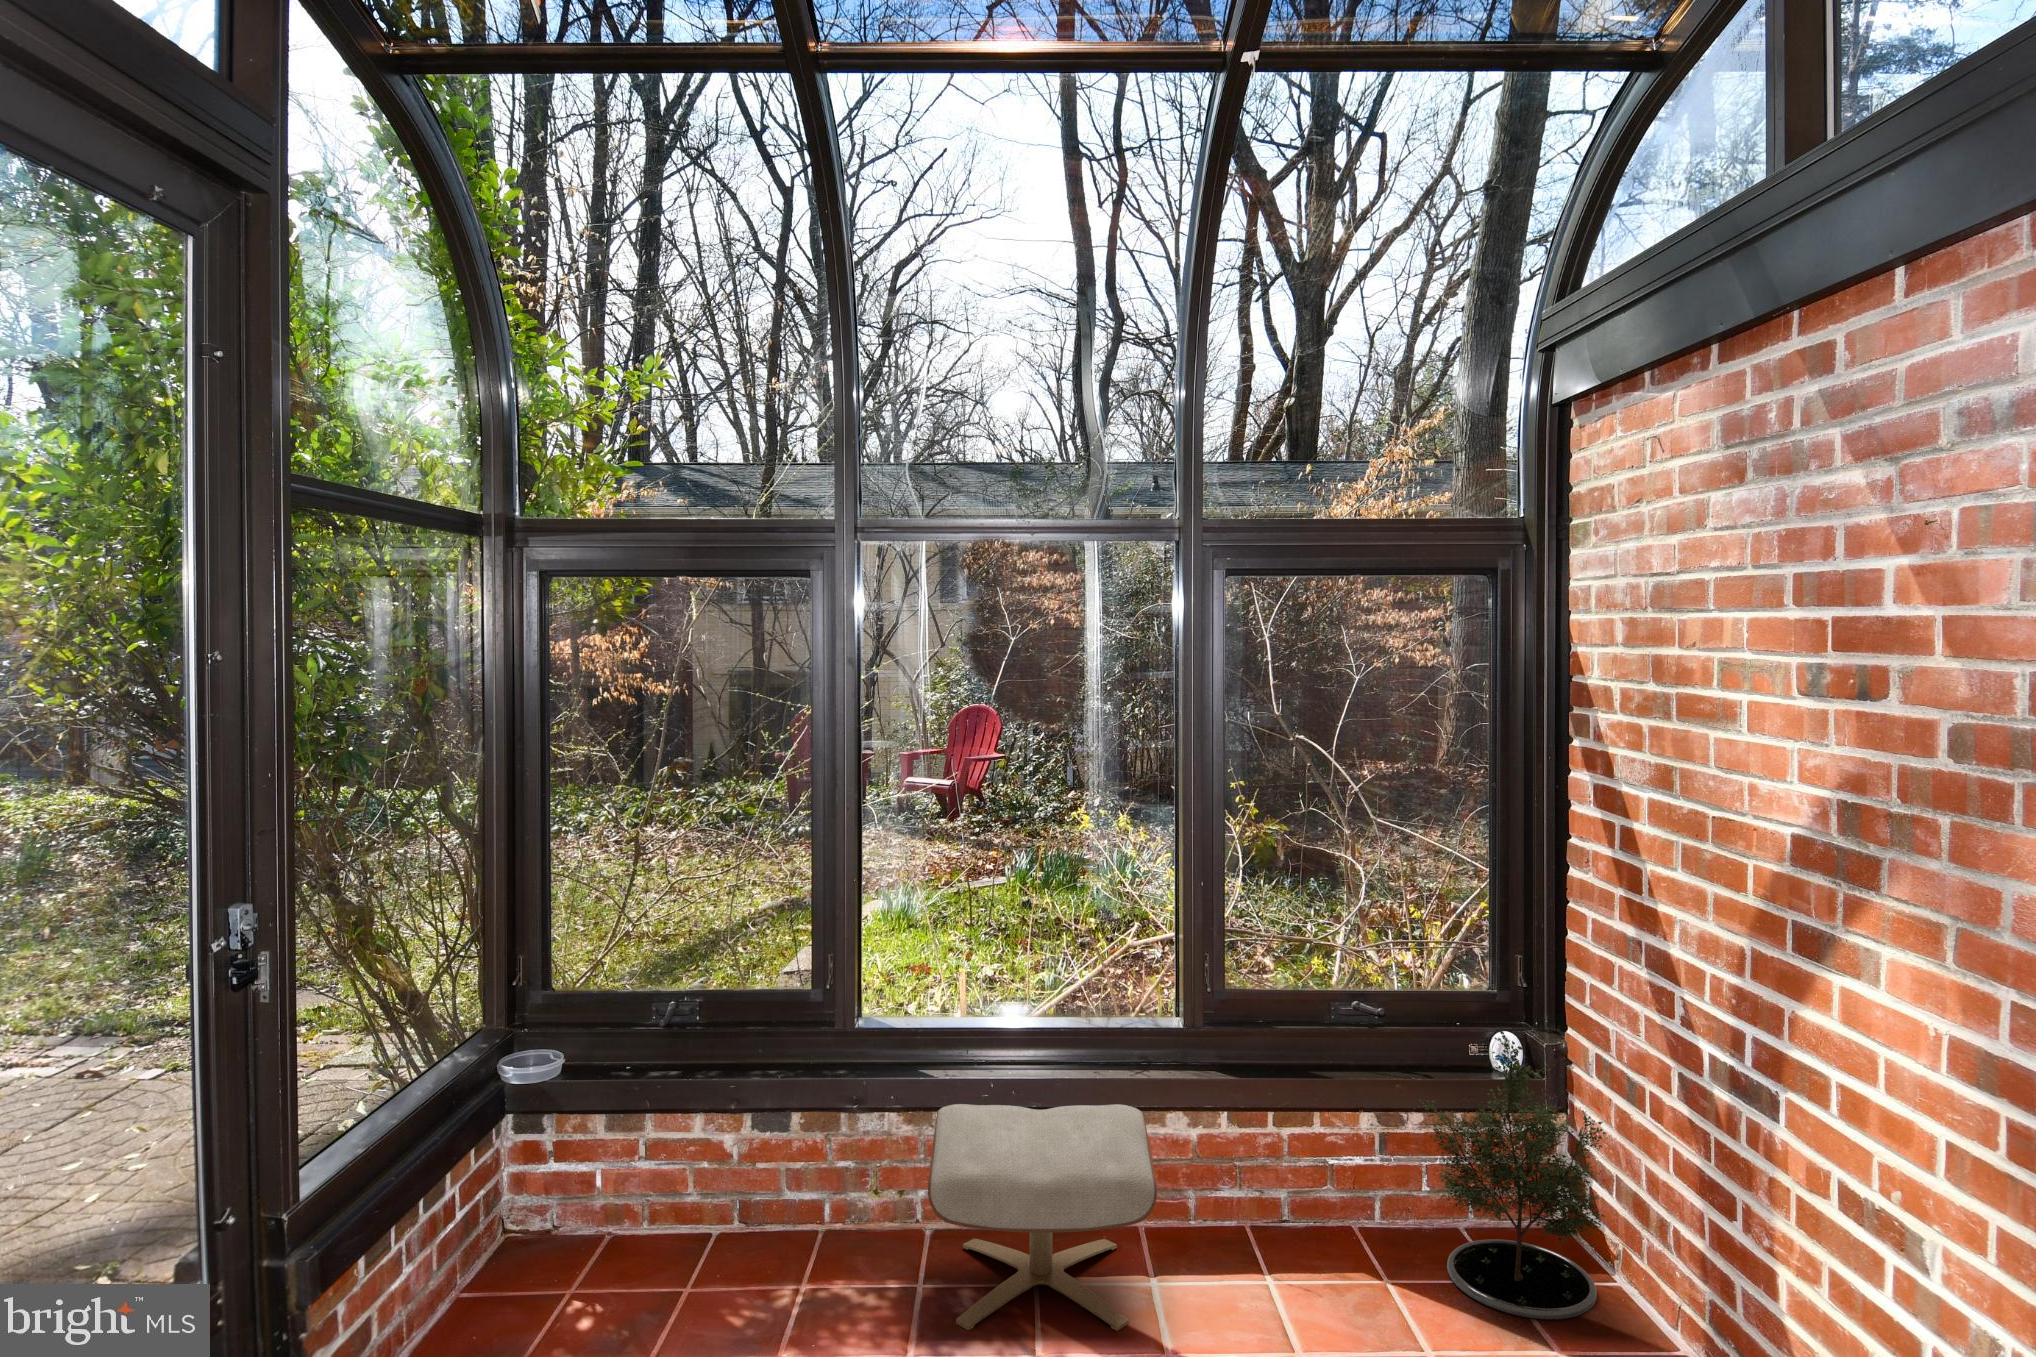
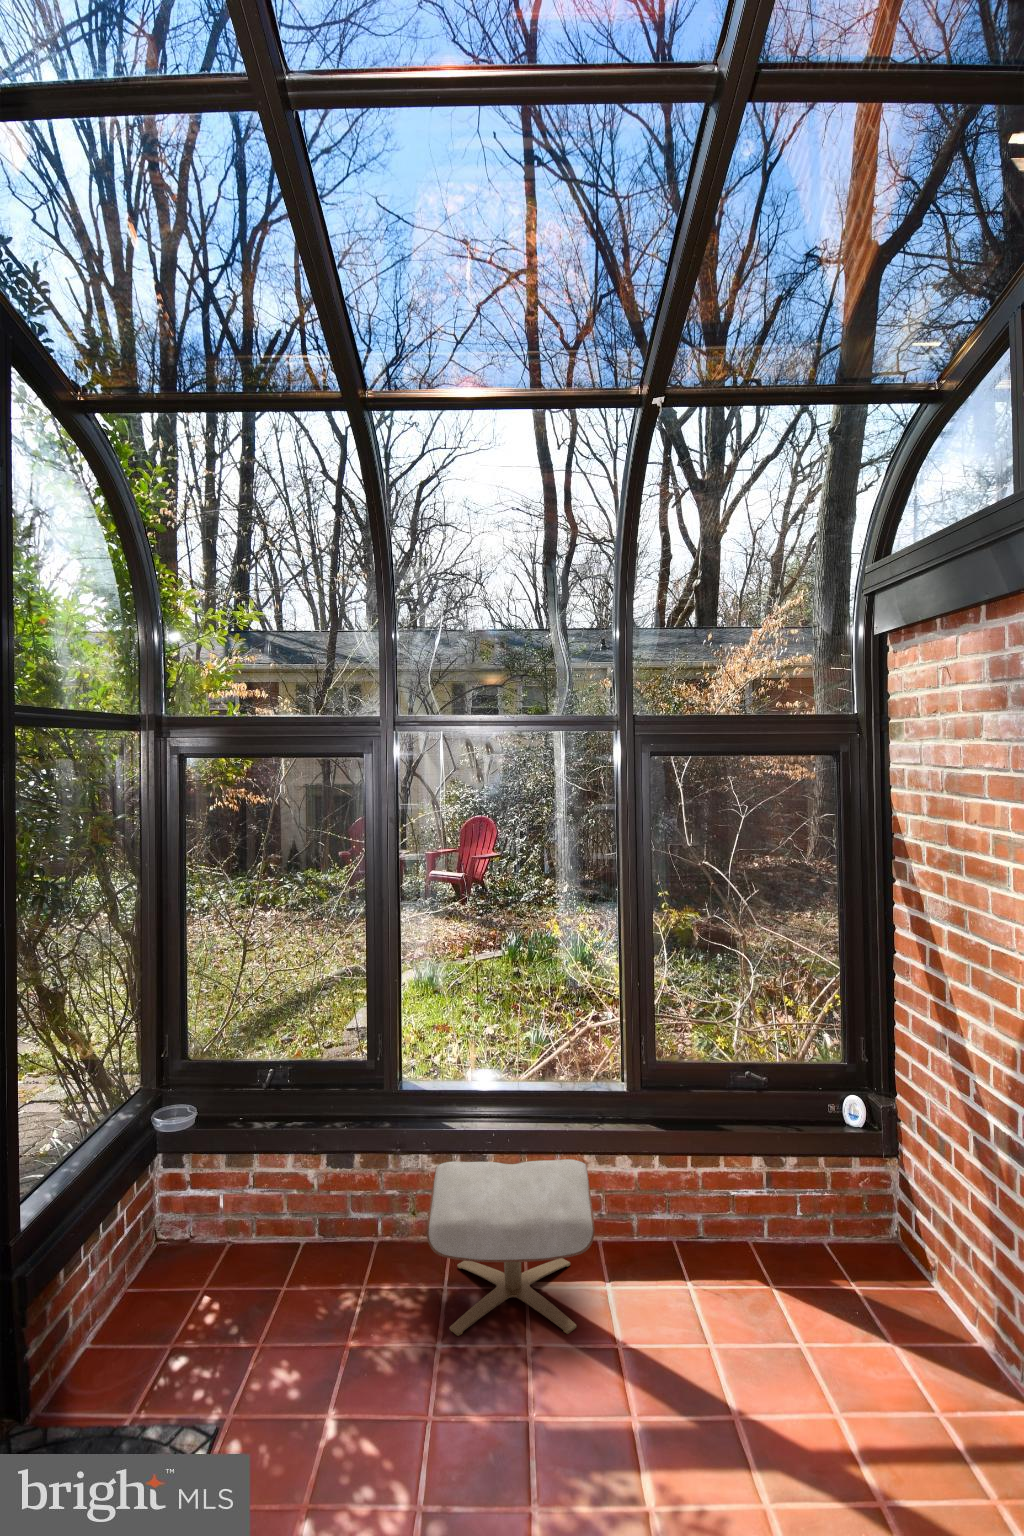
potted tree: present [1417,1031,1606,1319] -> none [787,1099,926,1318]

